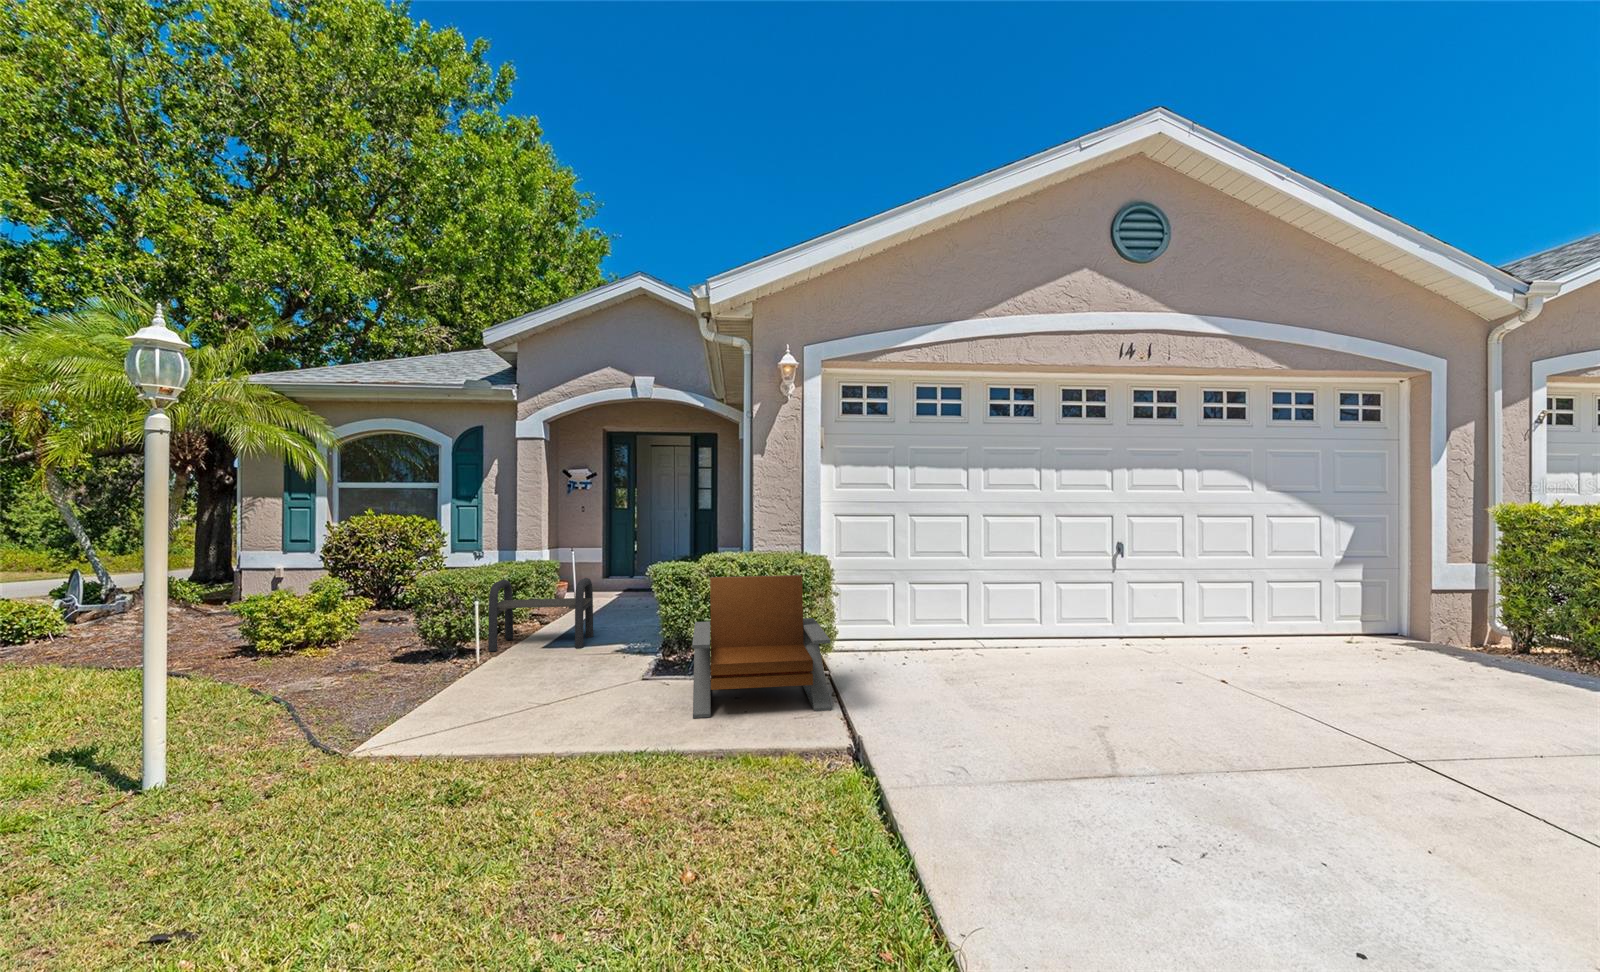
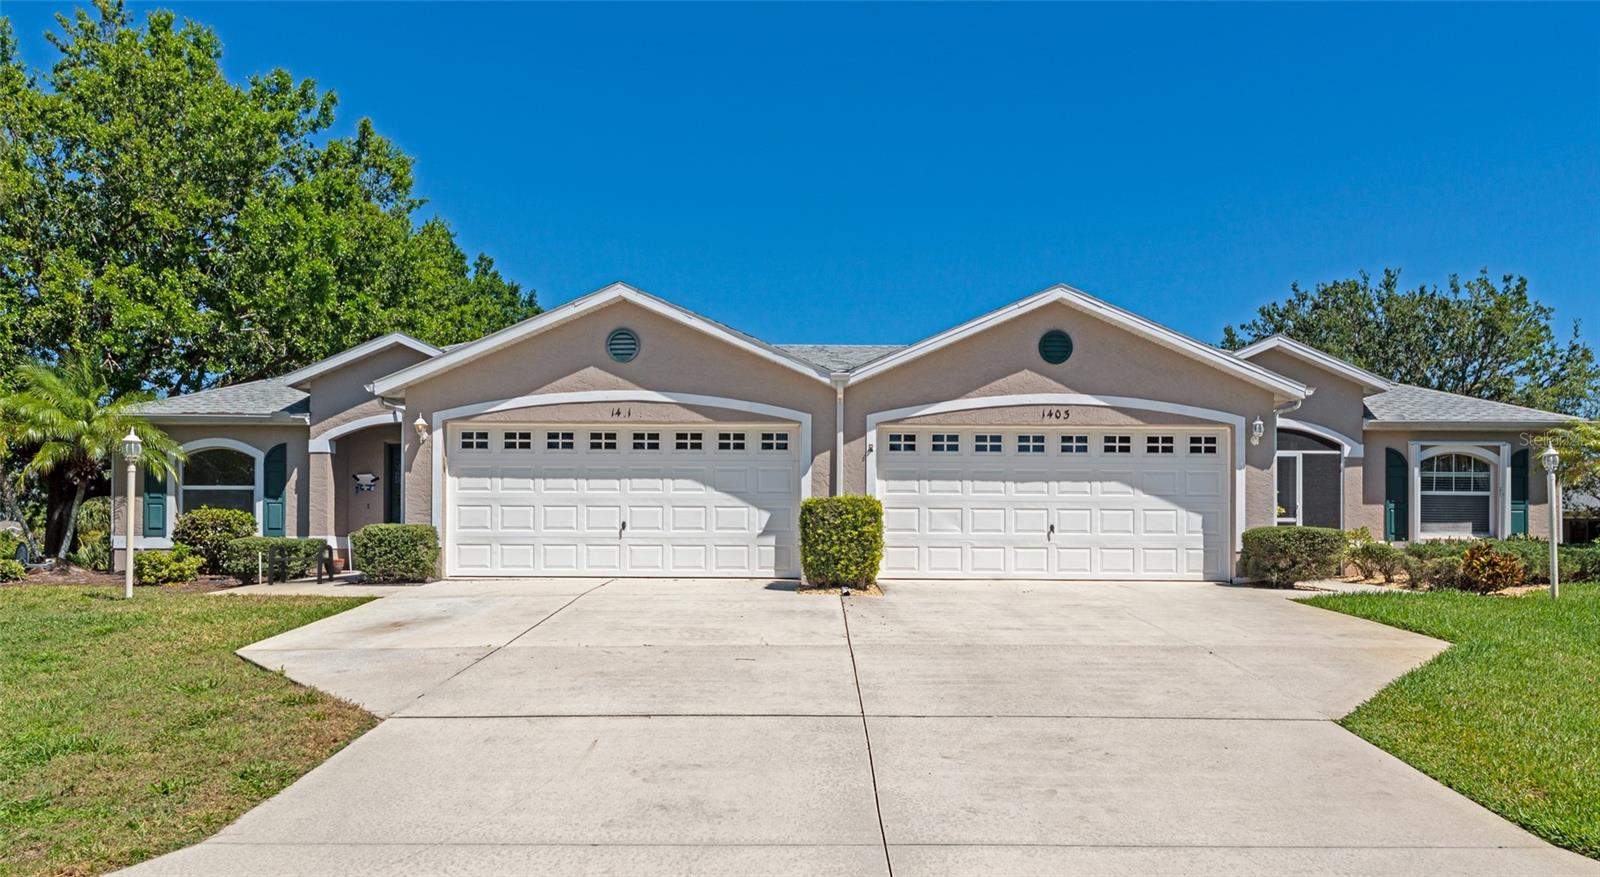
lounge chair: present [692,575,831,718] -> none [342,535,422,596]

